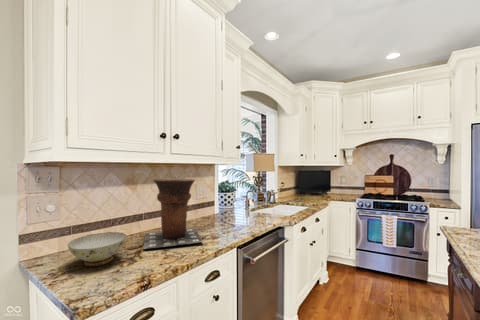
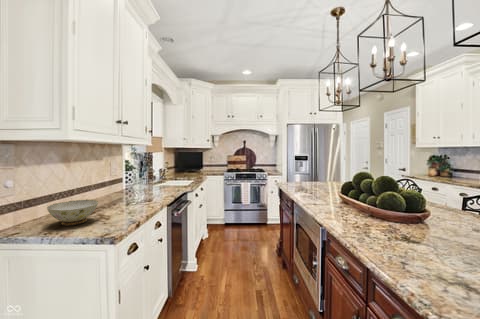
vase: present [144,179,203,249] -> none [83,156,148,212]

